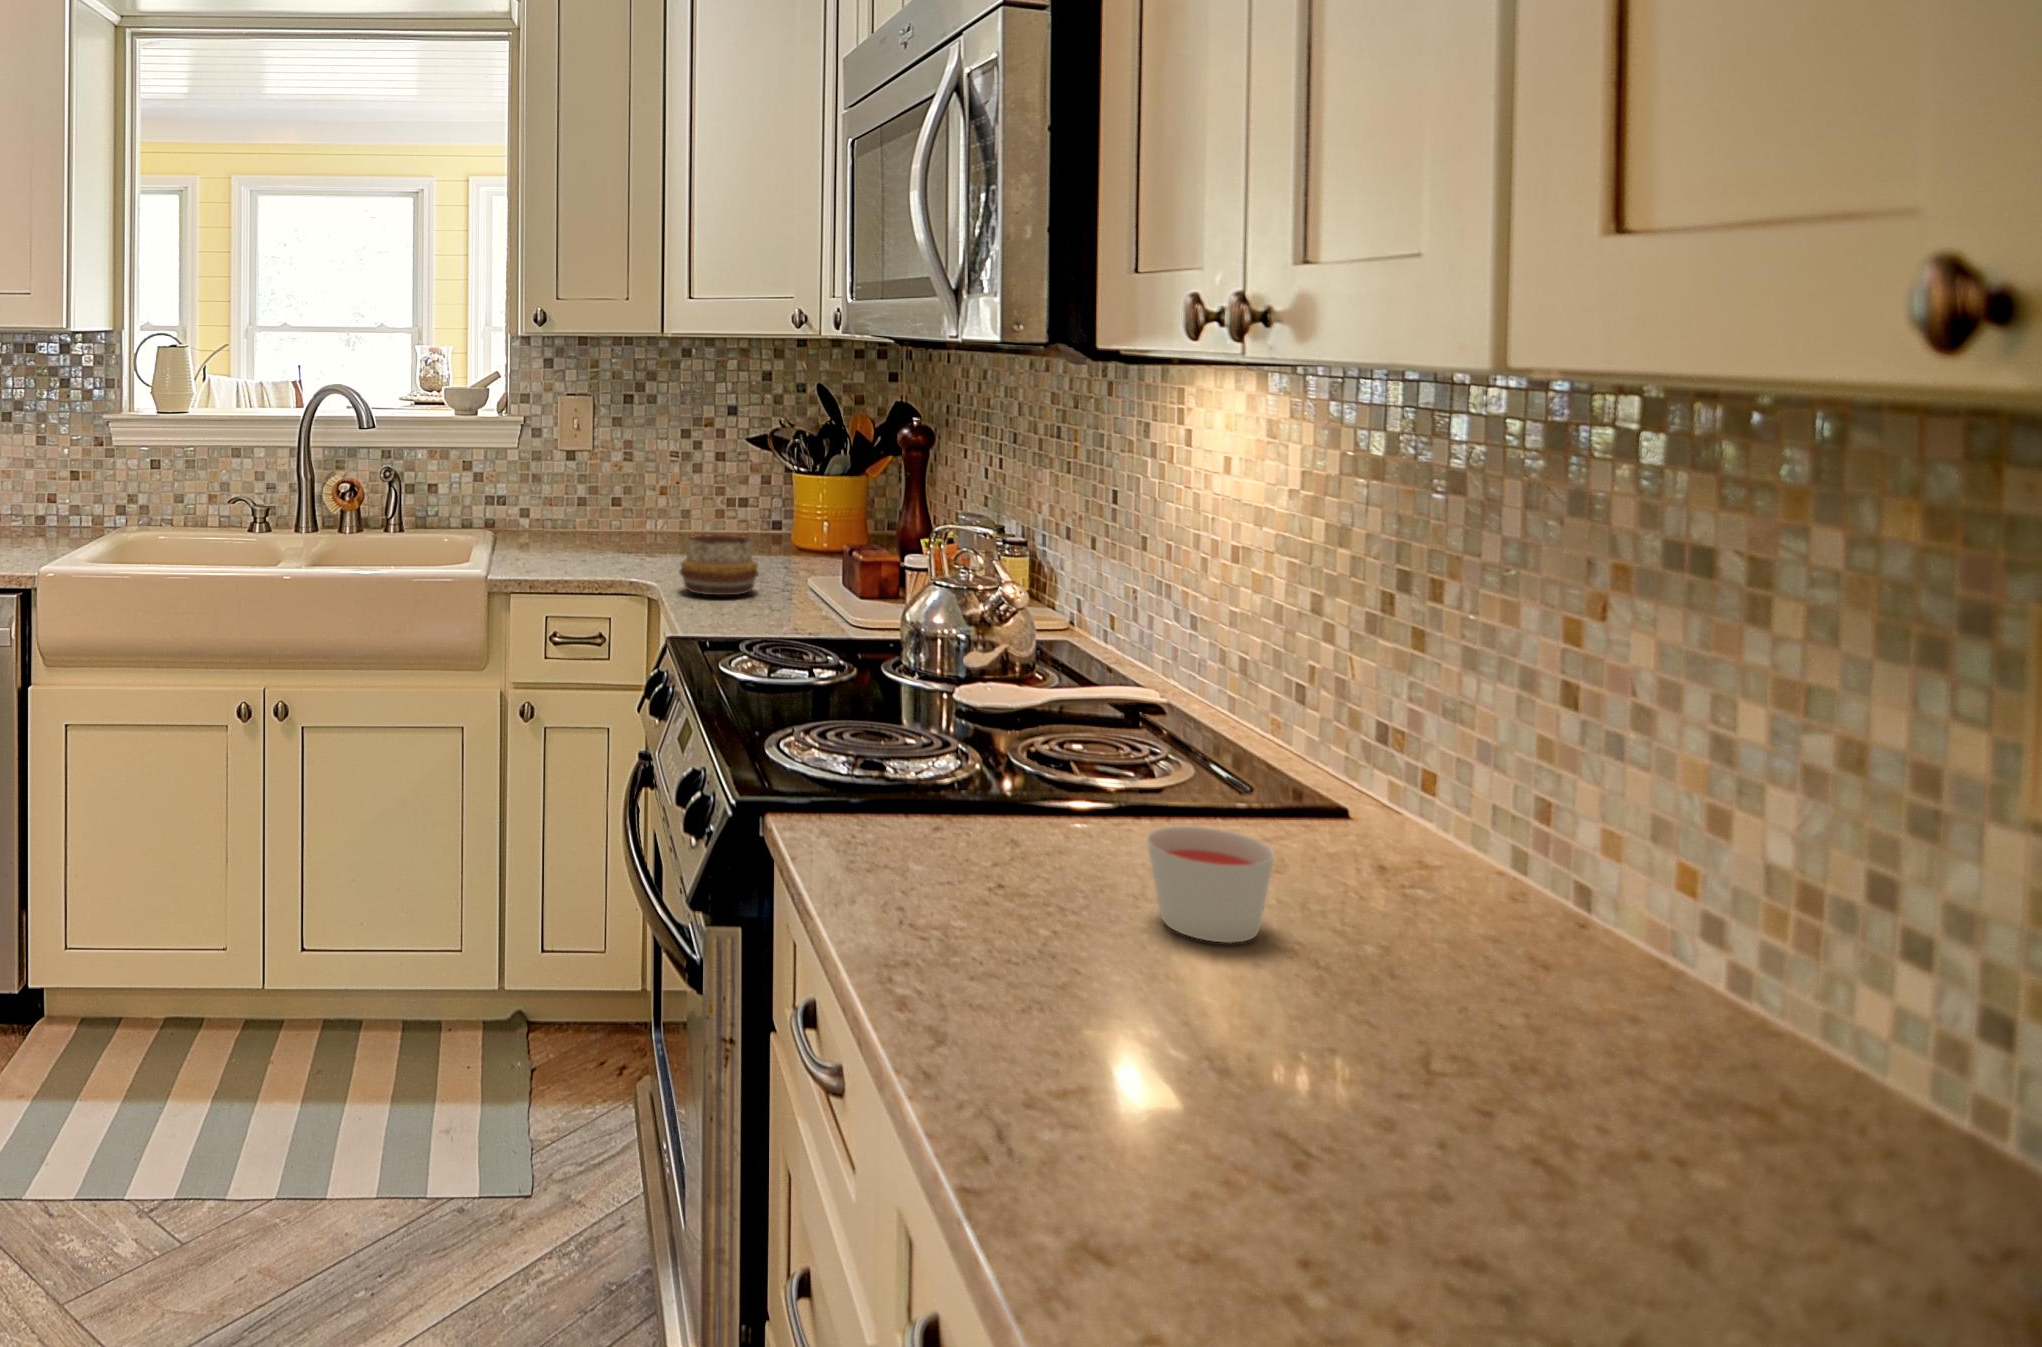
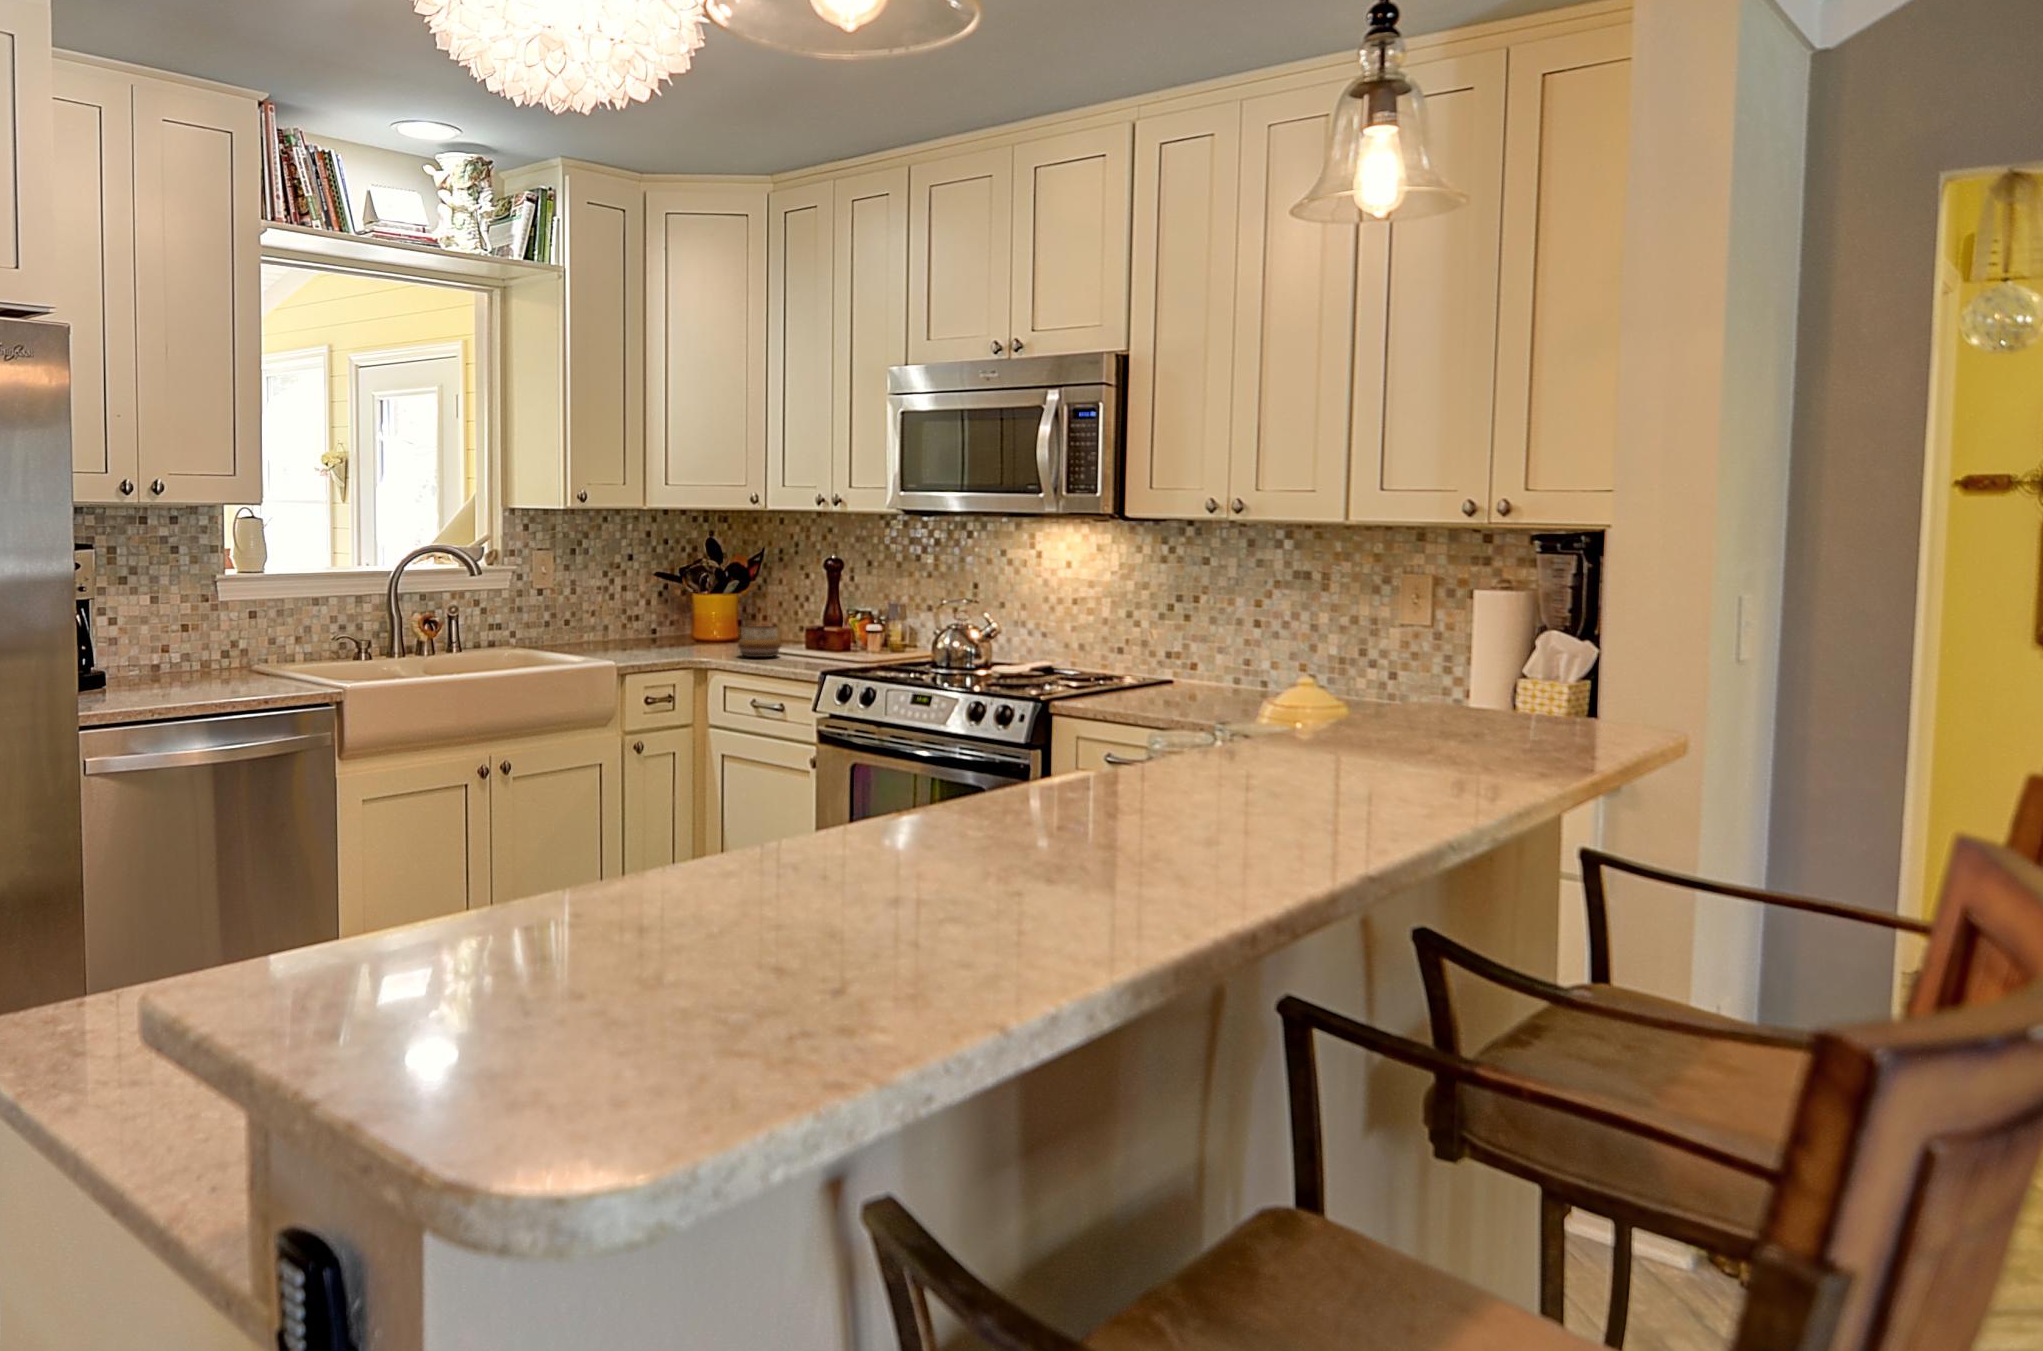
candle: present [1147,826,1274,943] -> none [1185,670,1220,696]

